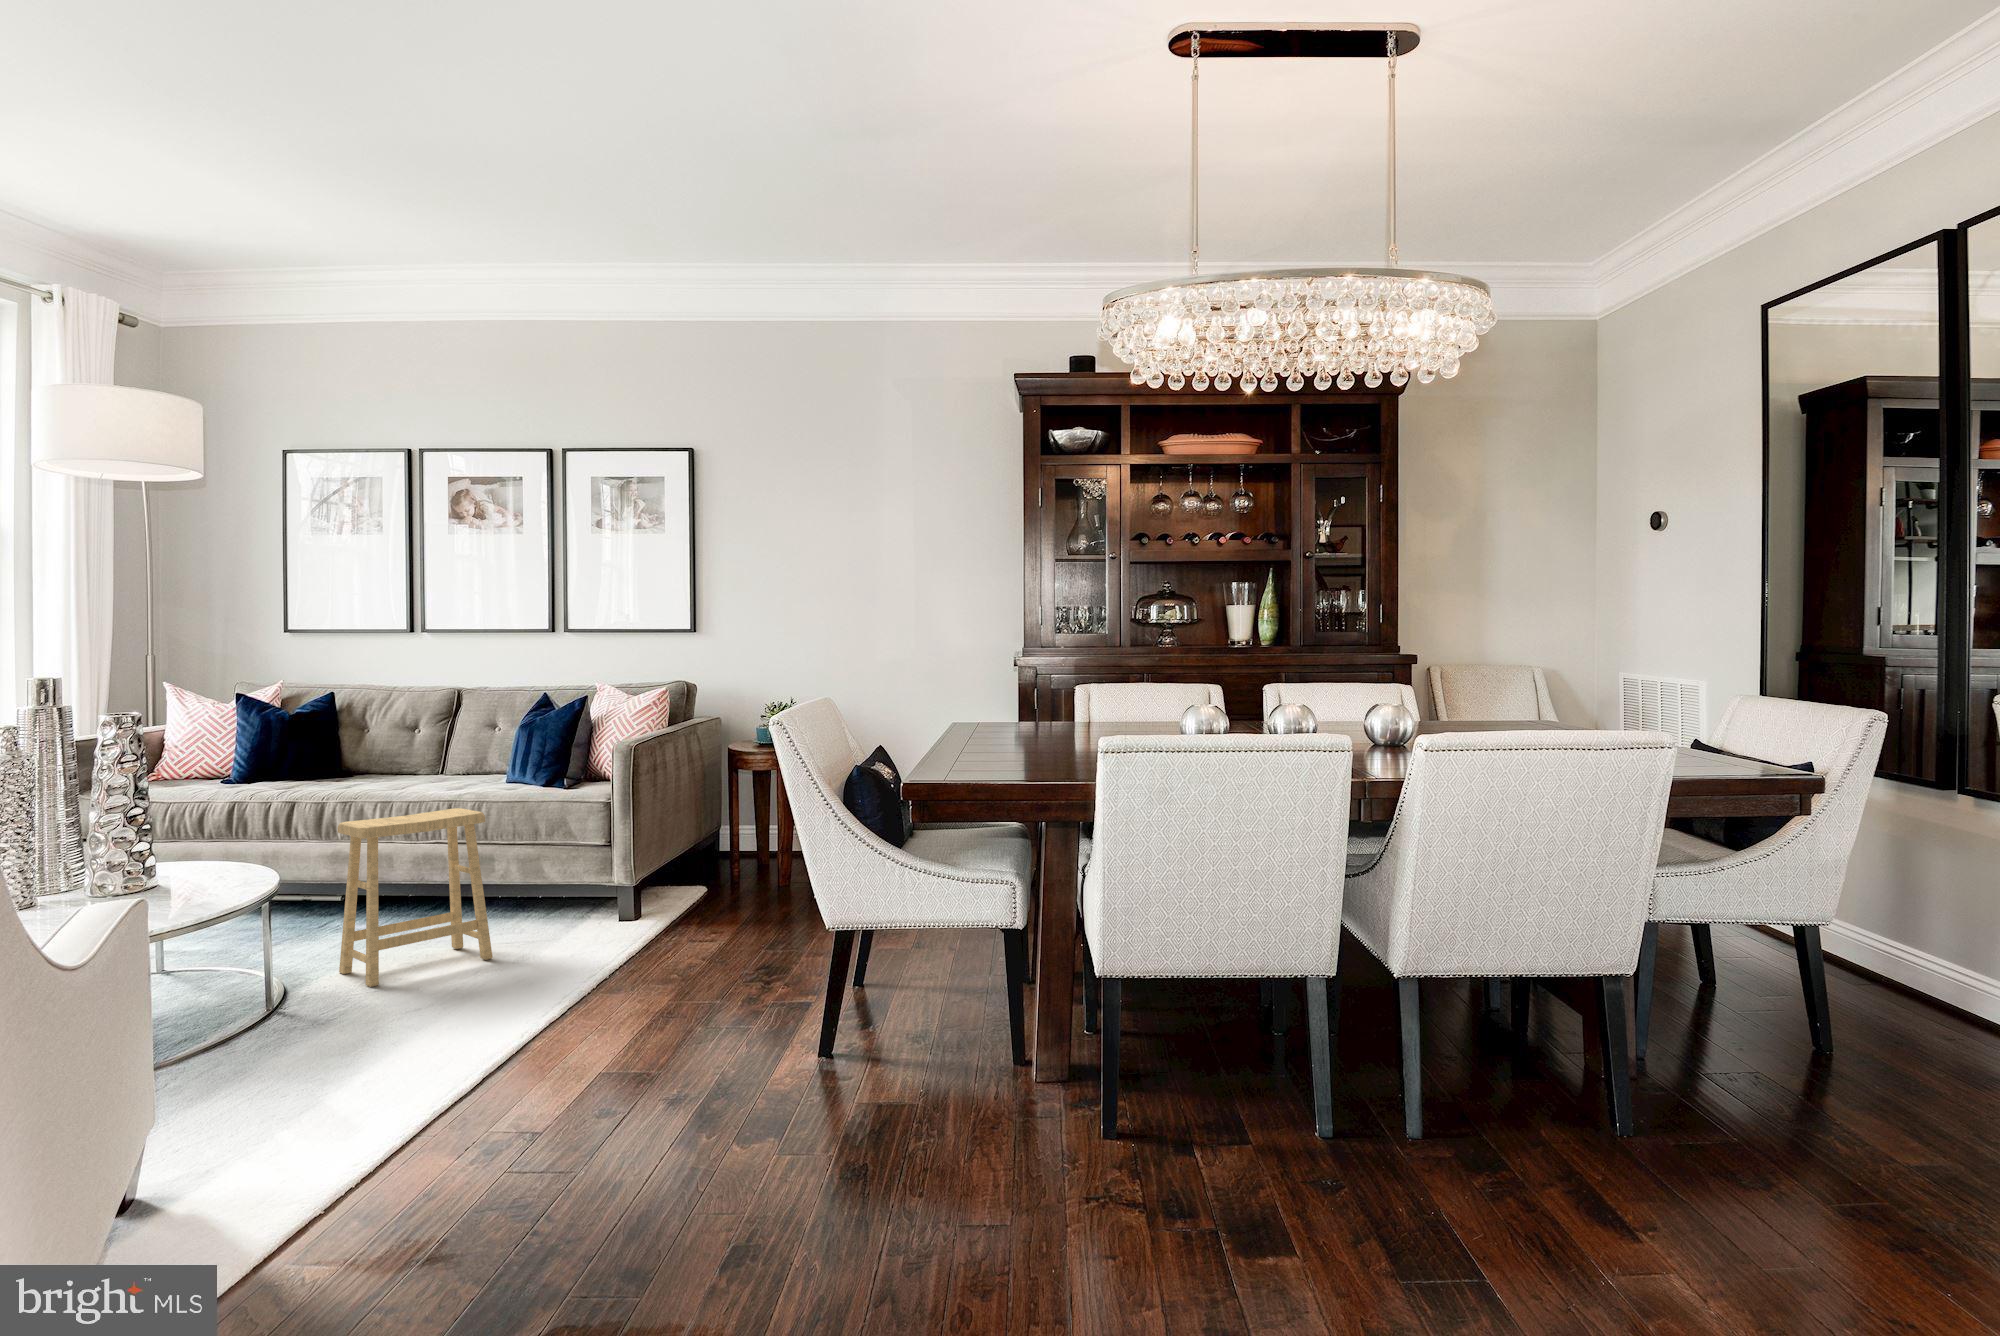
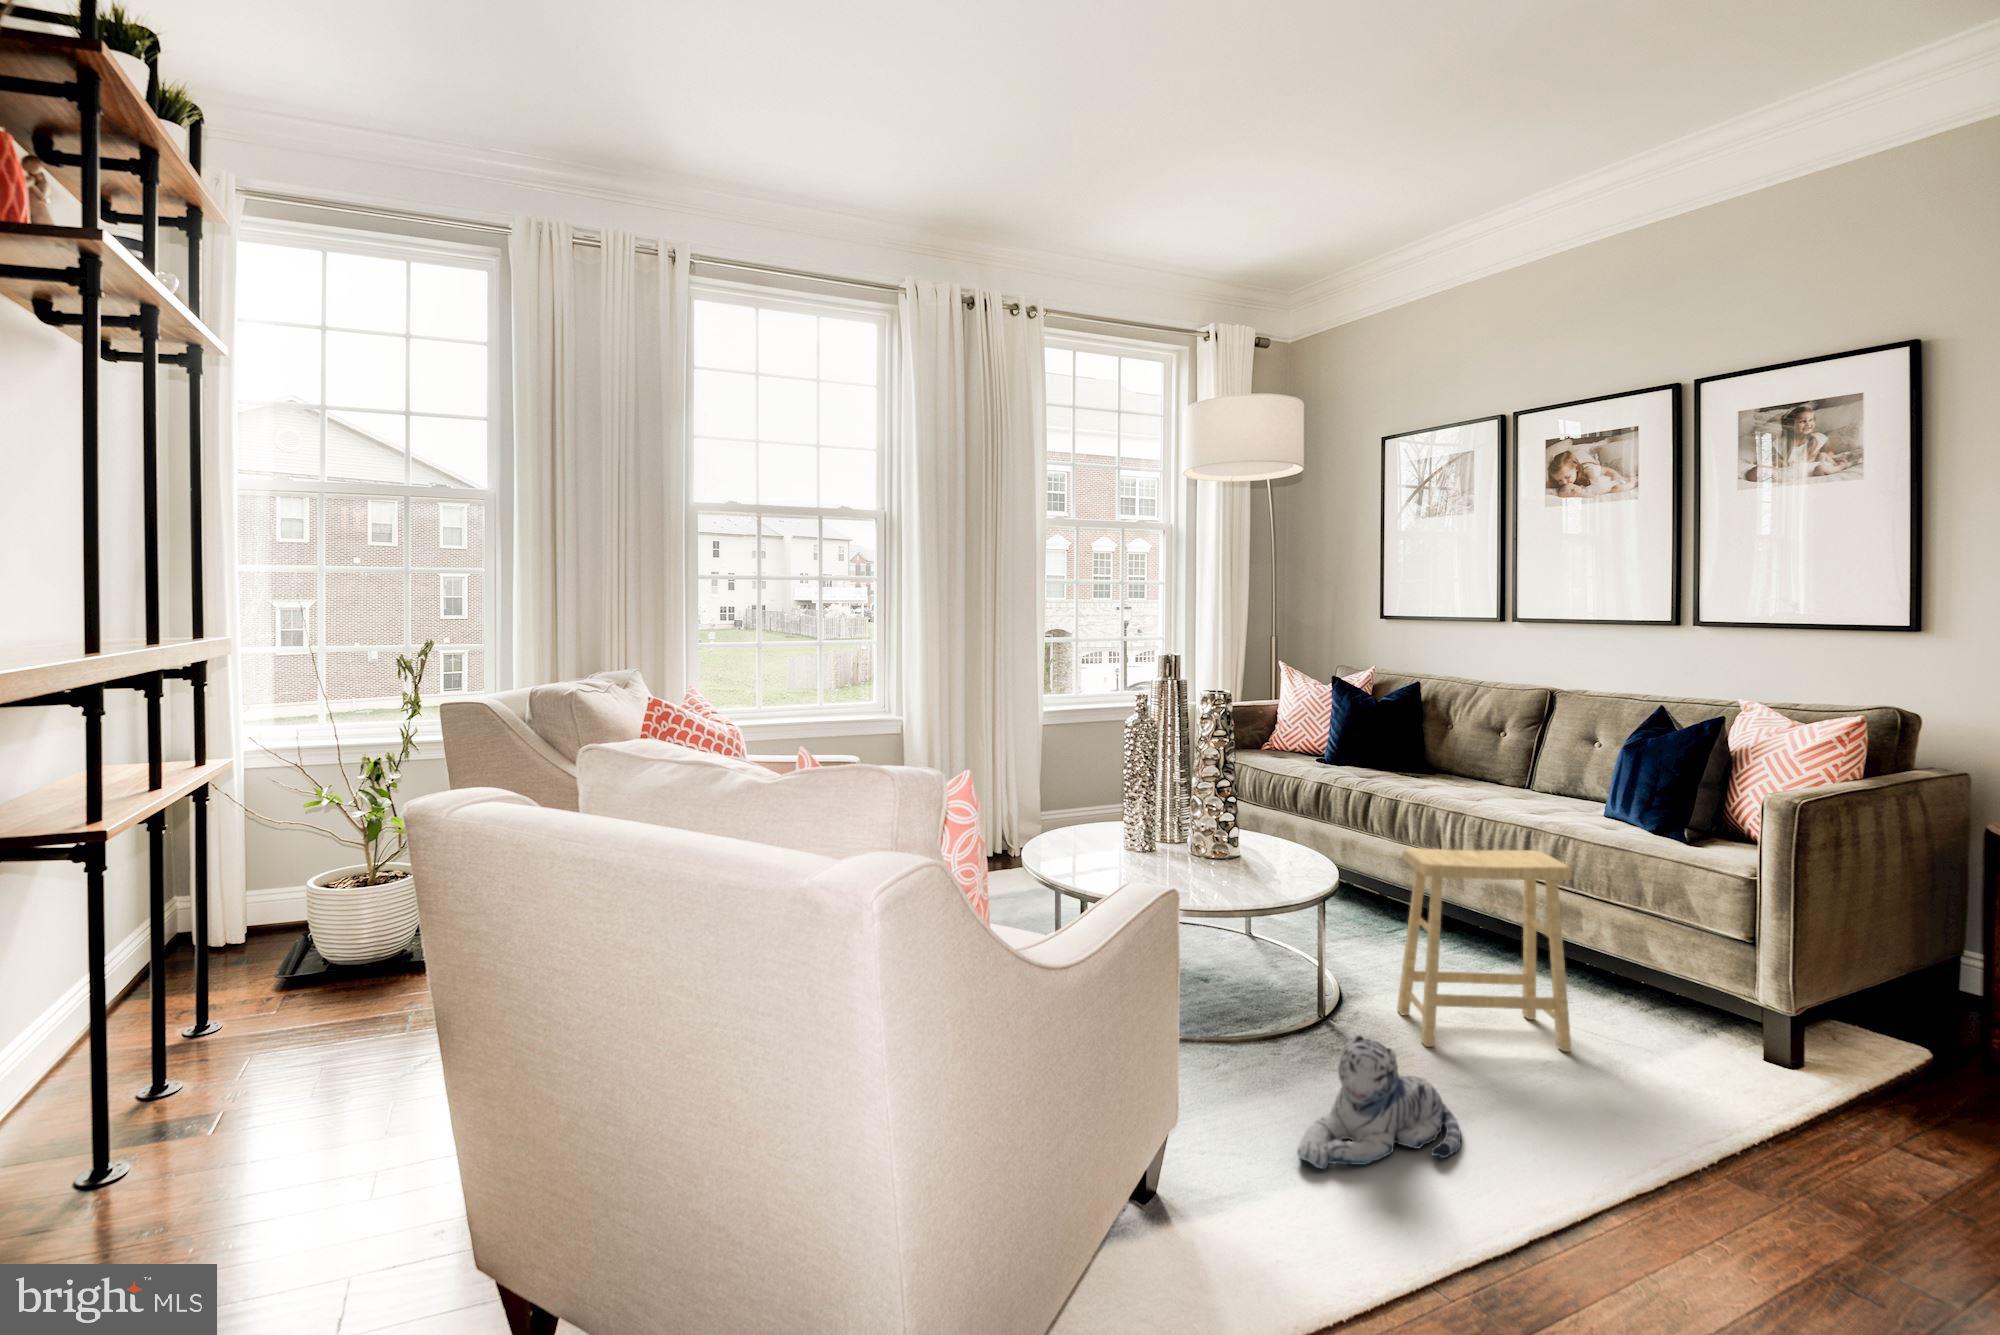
plush toy: none [262,963,411,1083] -> present [1298,1035,1461,1169]

